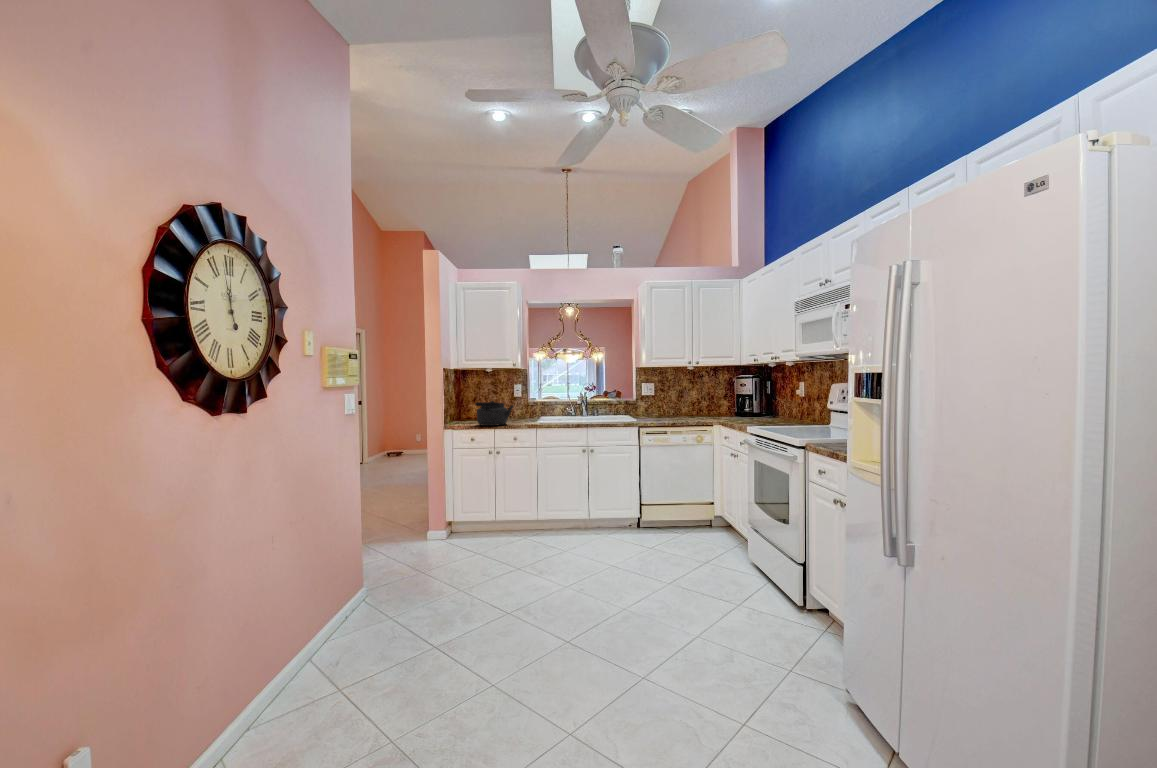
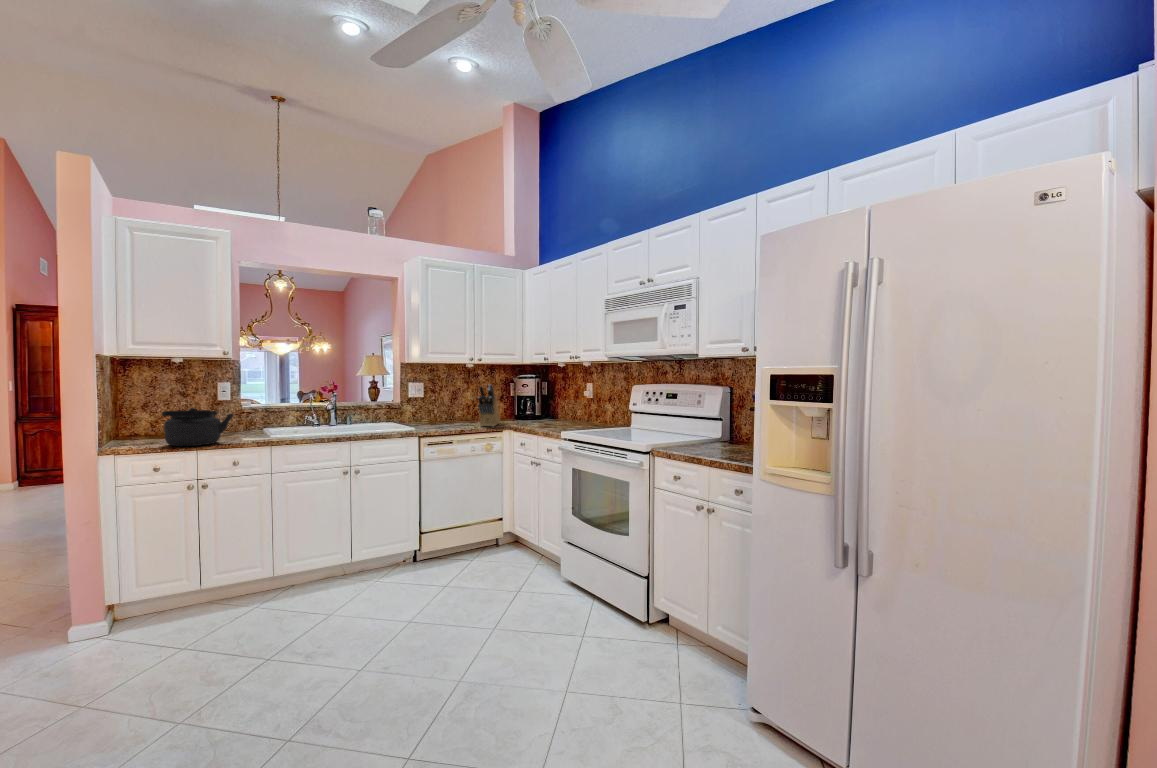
knife block: none [689,384,715,421] -> present [478,384,500,427]

